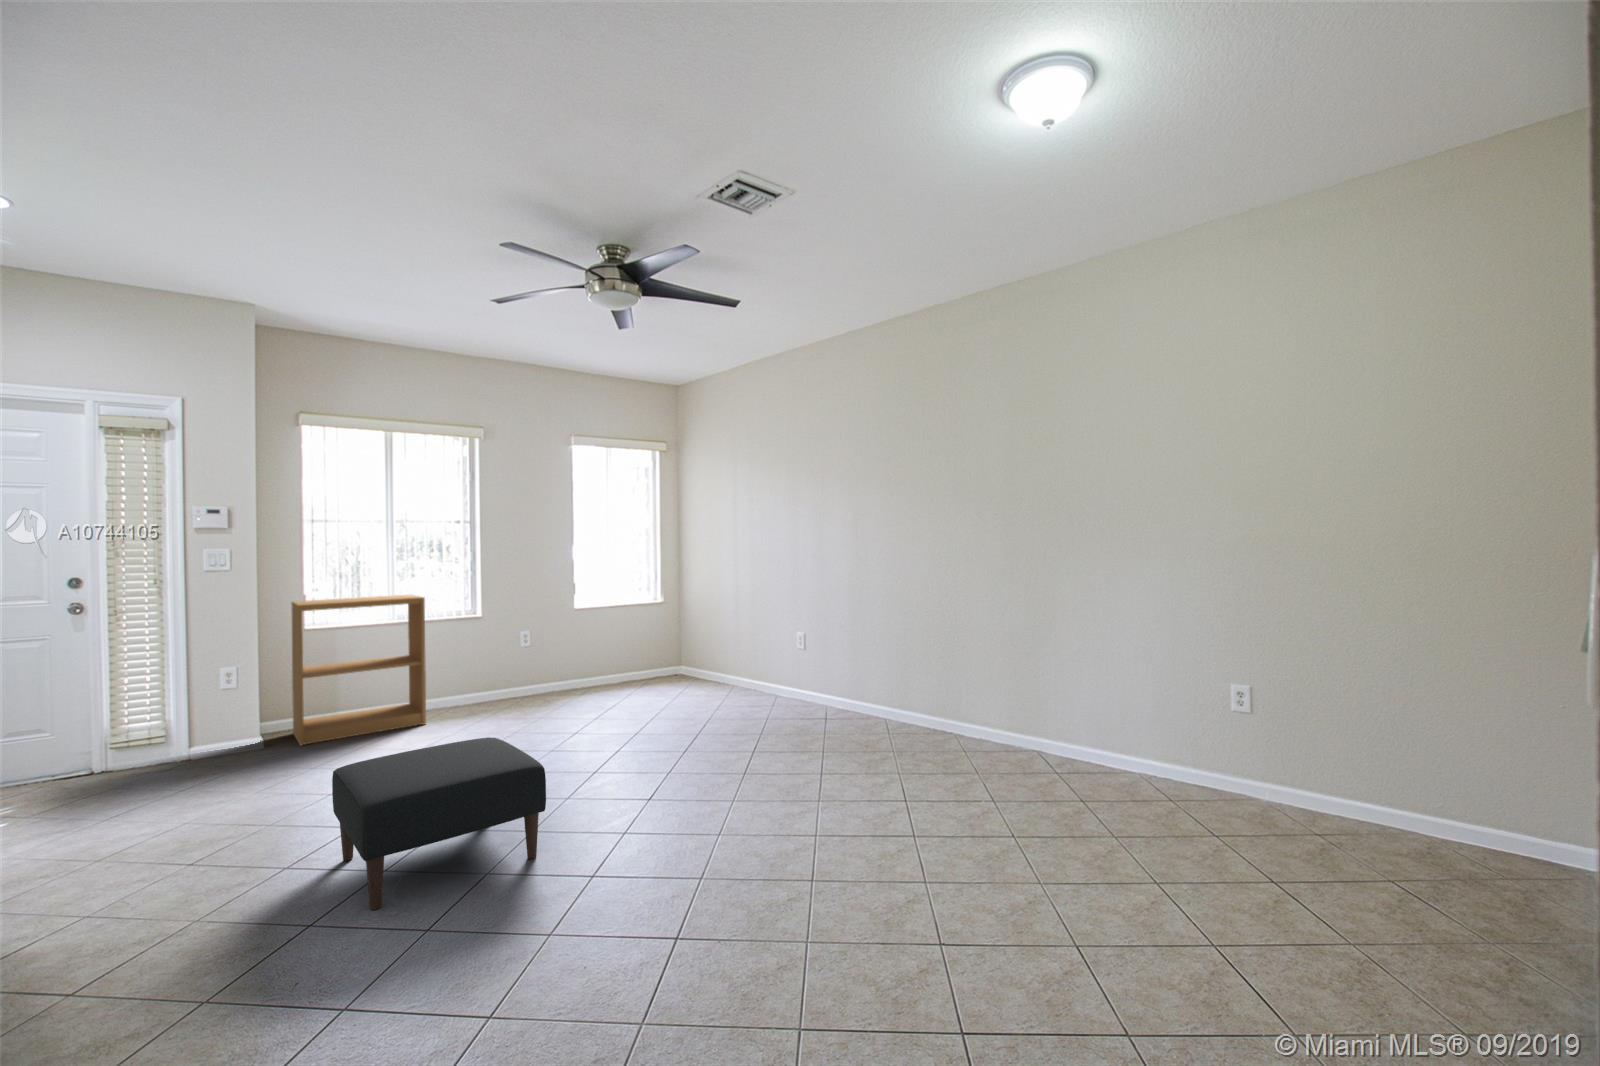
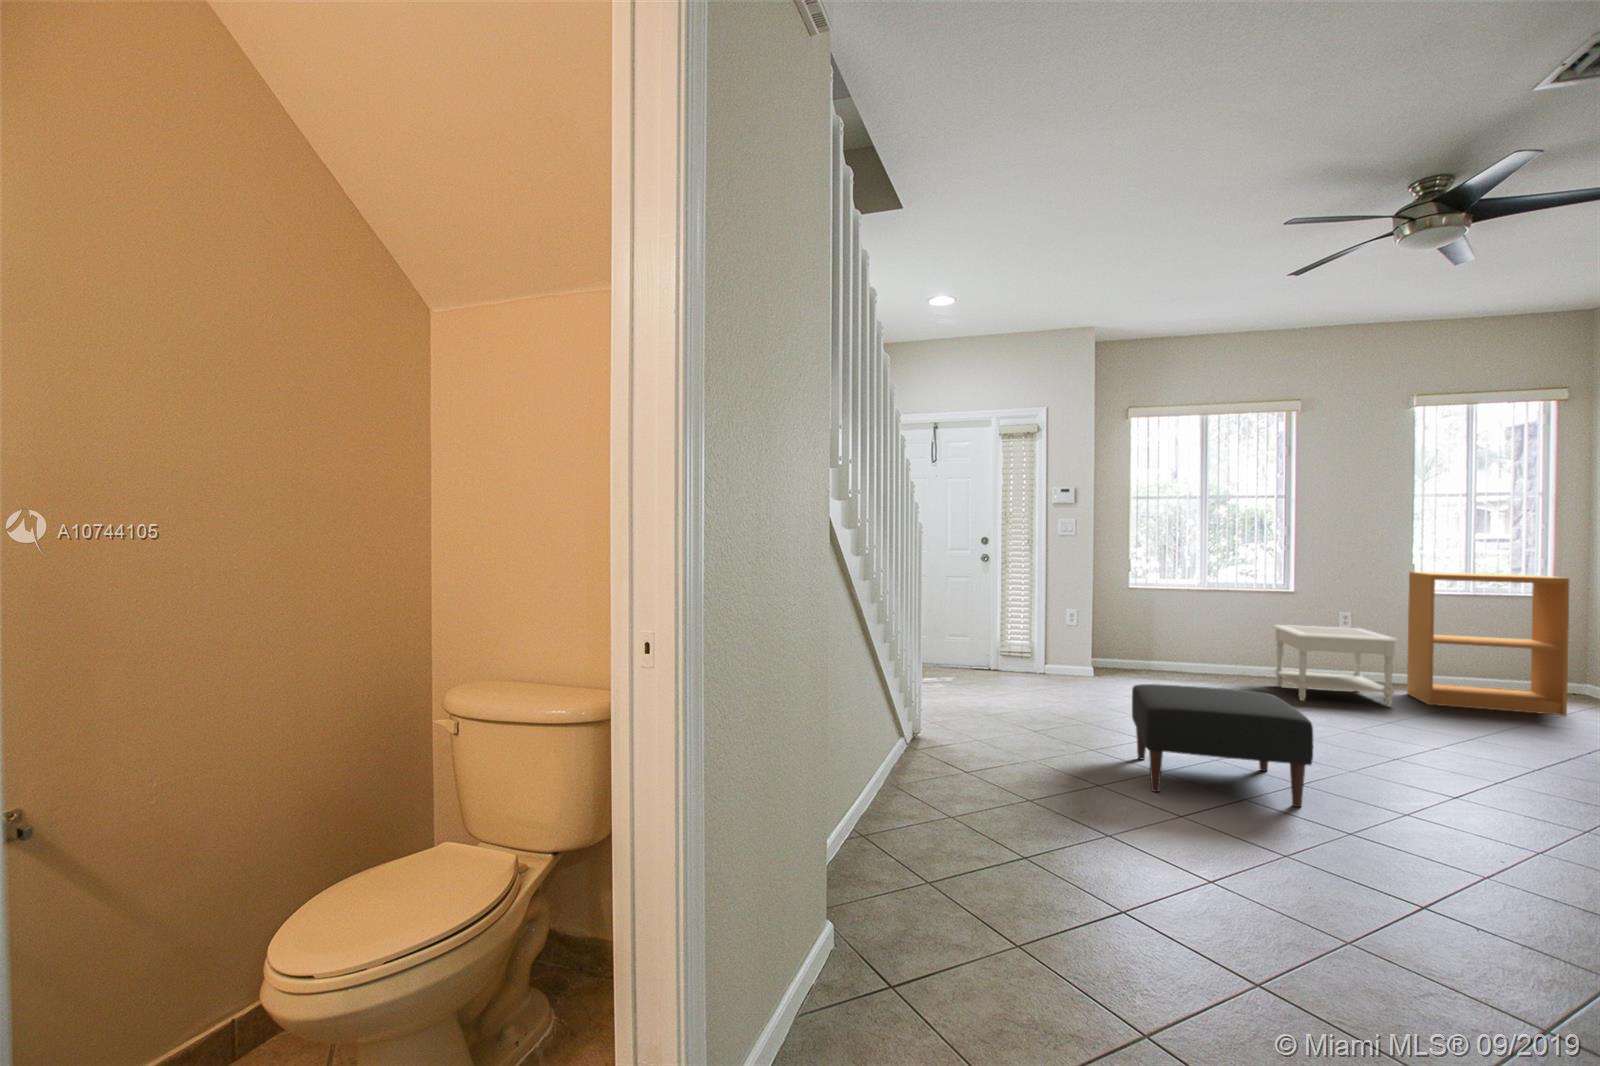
bookshelf: present [291,595,426,745] -> present [1407,572,1569,716]
side table: none [467,638,574,717] -> present [1273,625,1399,706]

